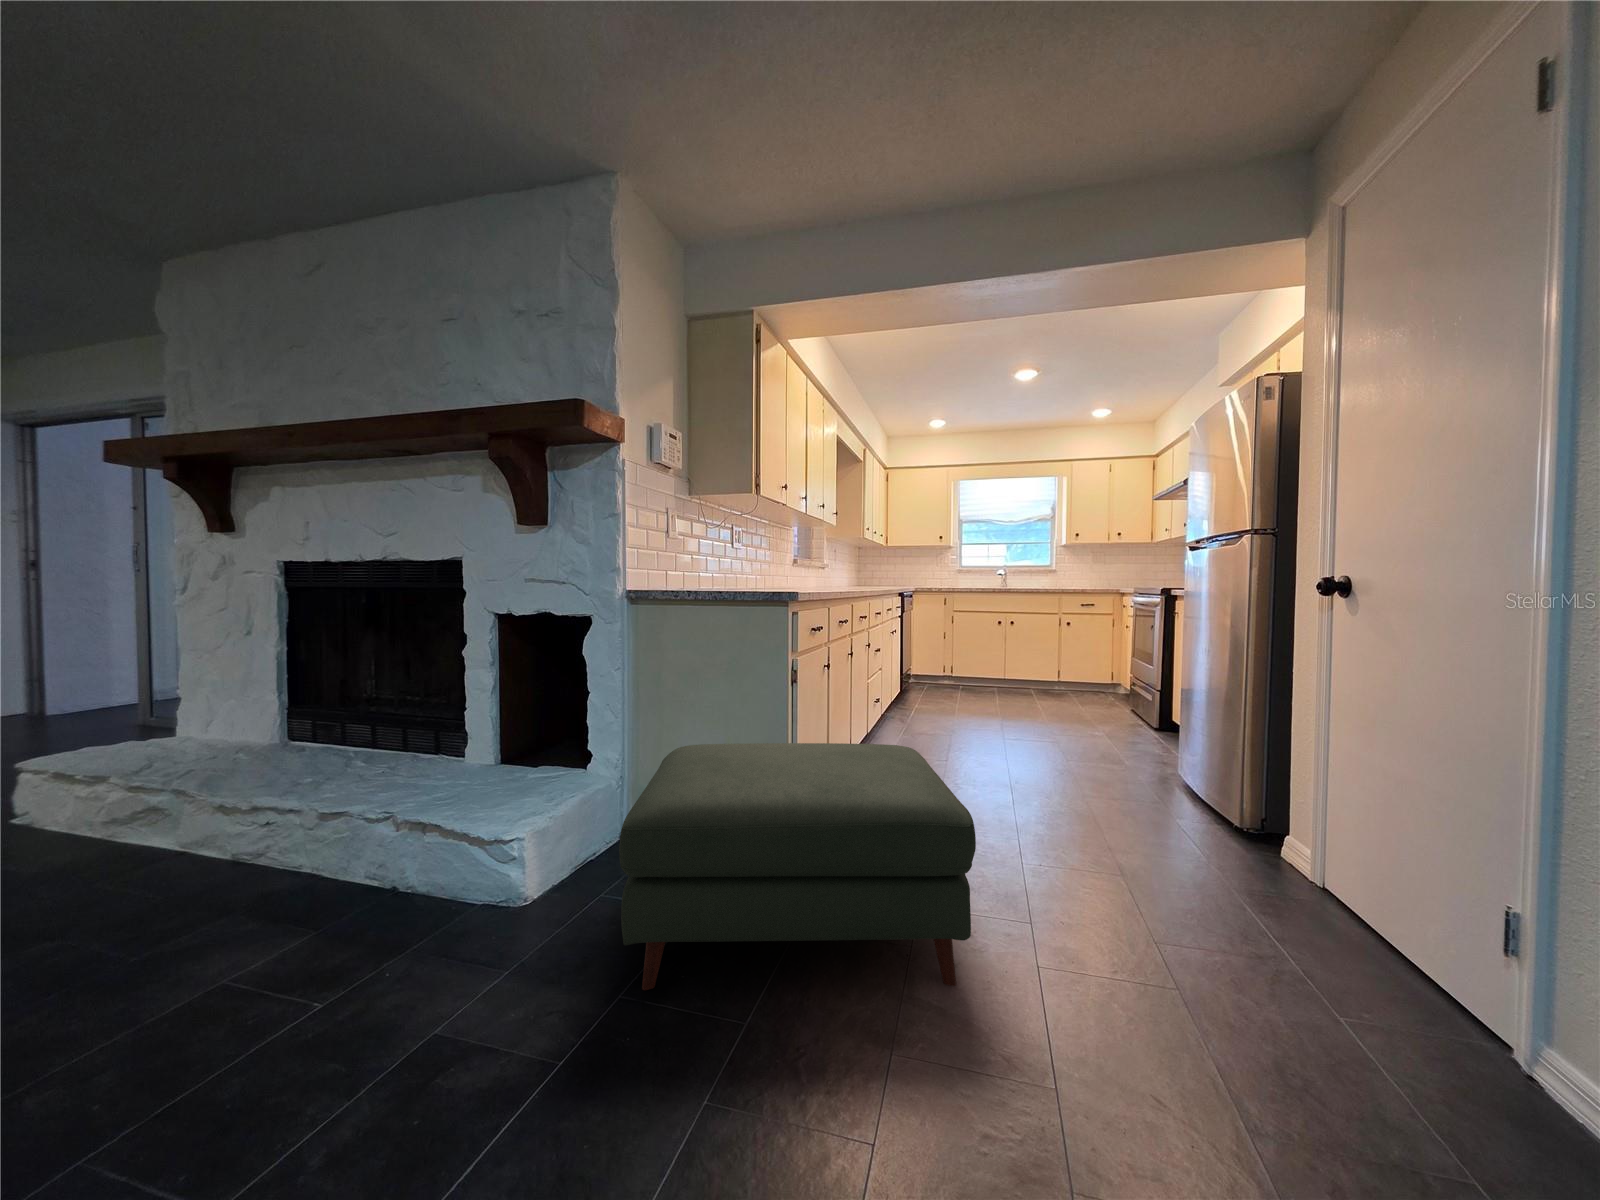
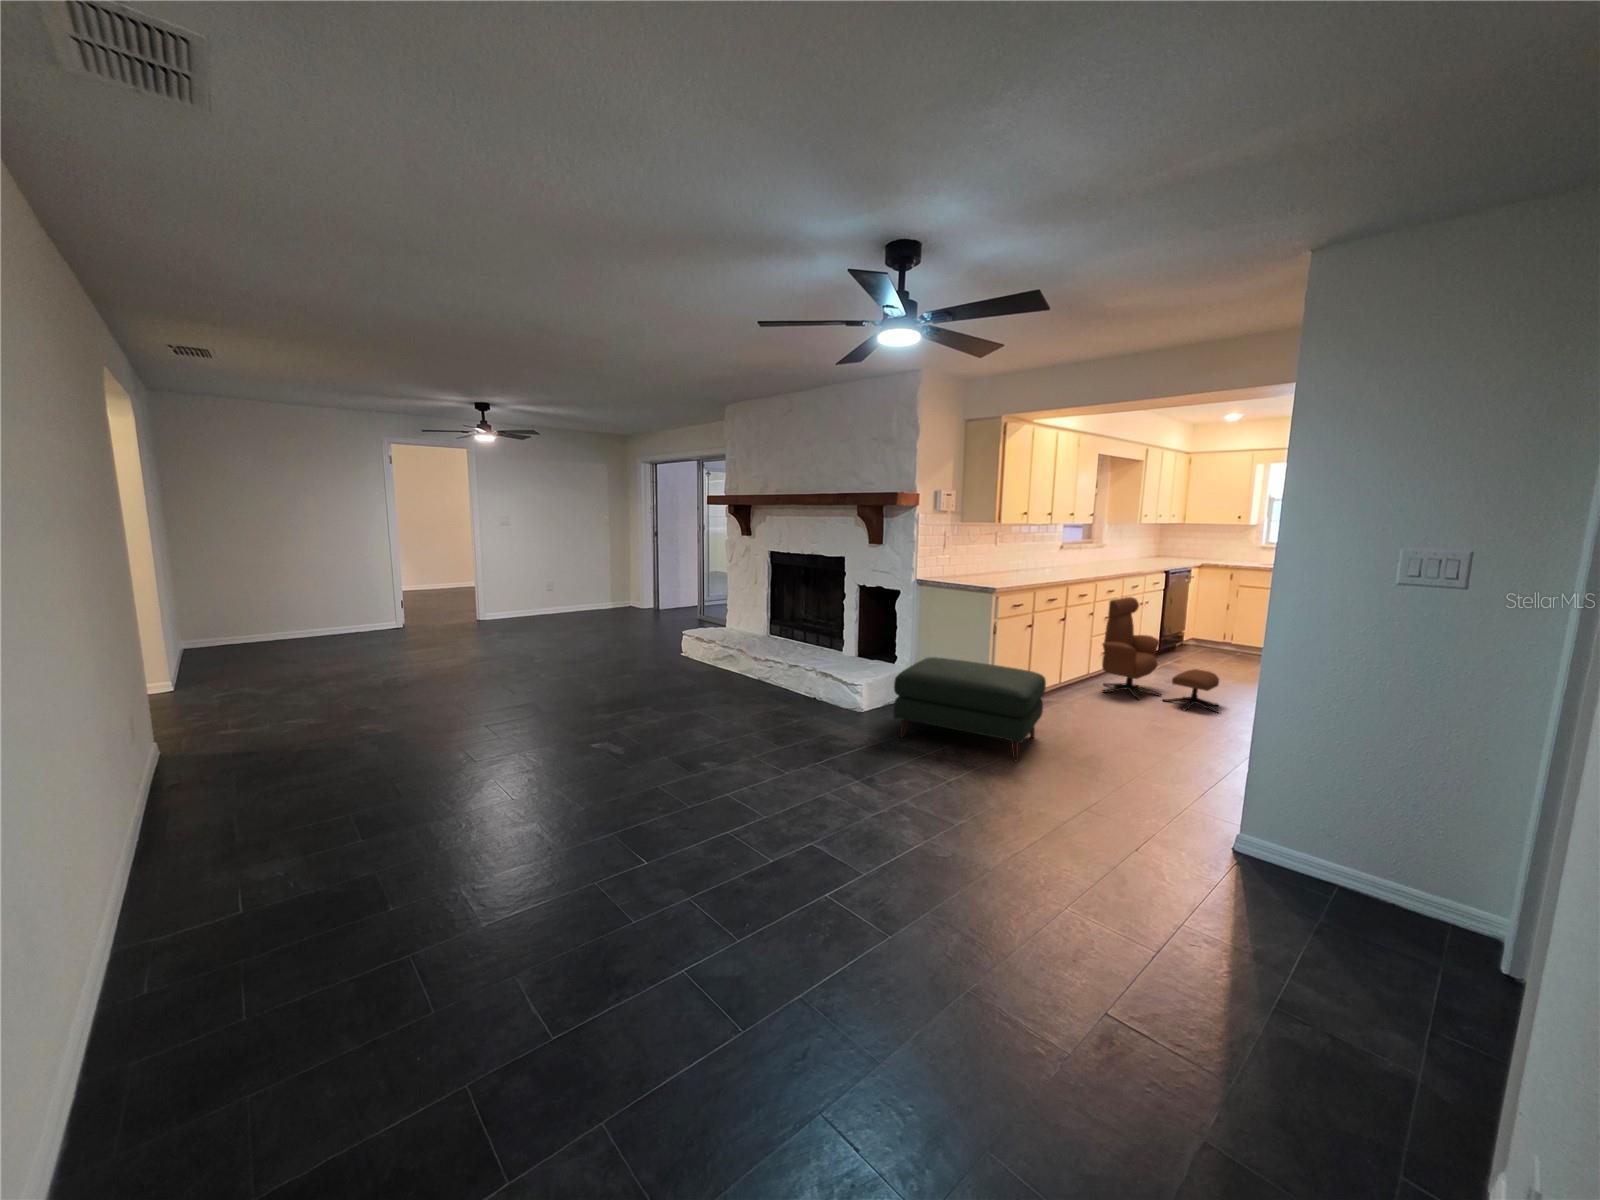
lounge chair: none [883,615,1043,759] -> present [1102,597,1220,713]

